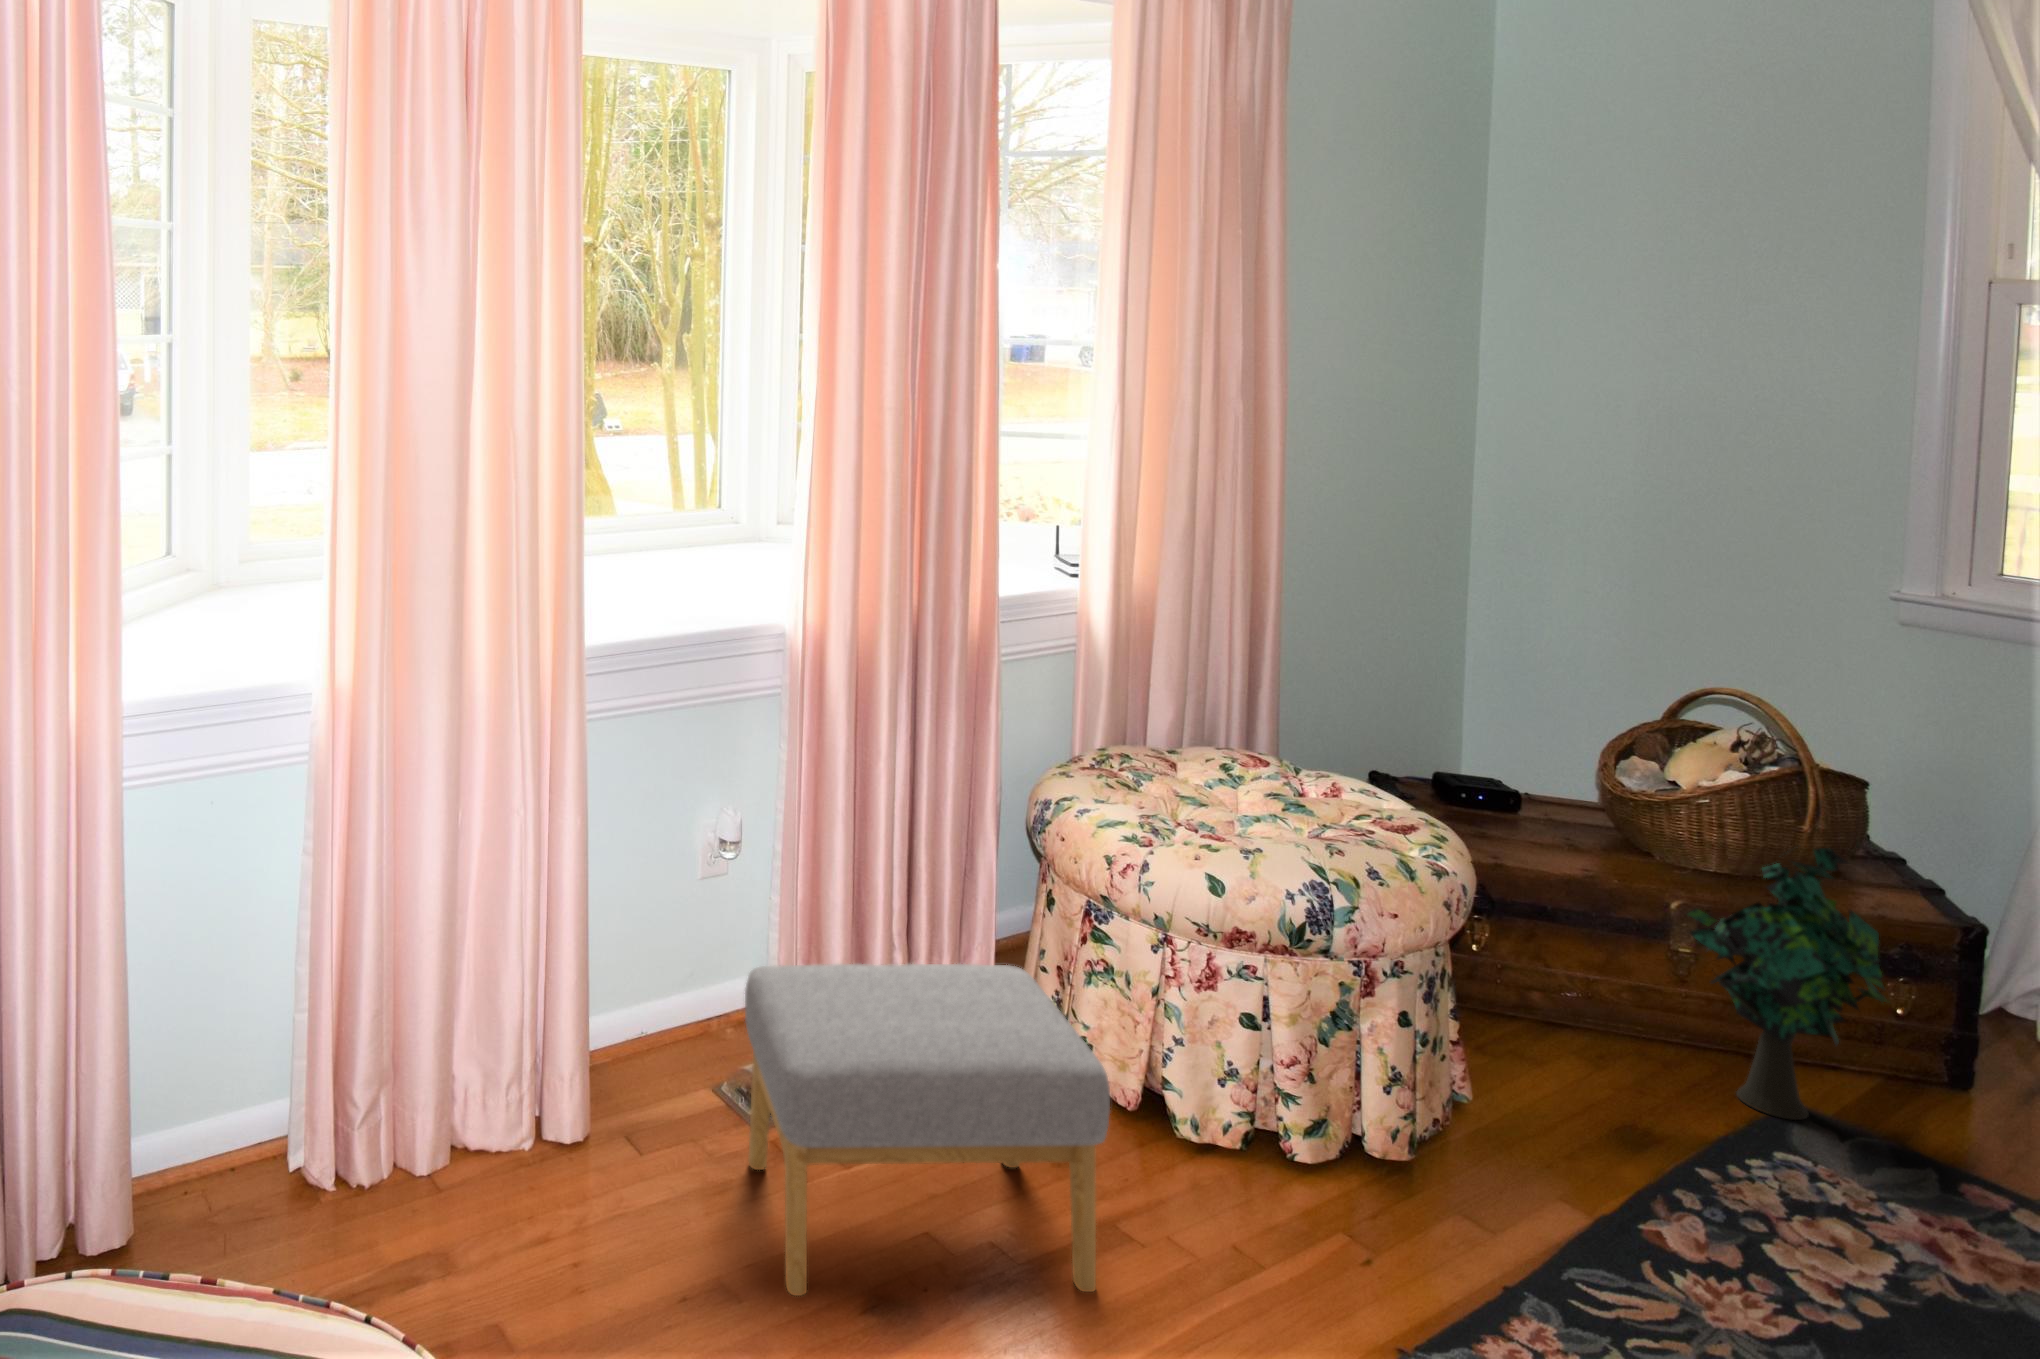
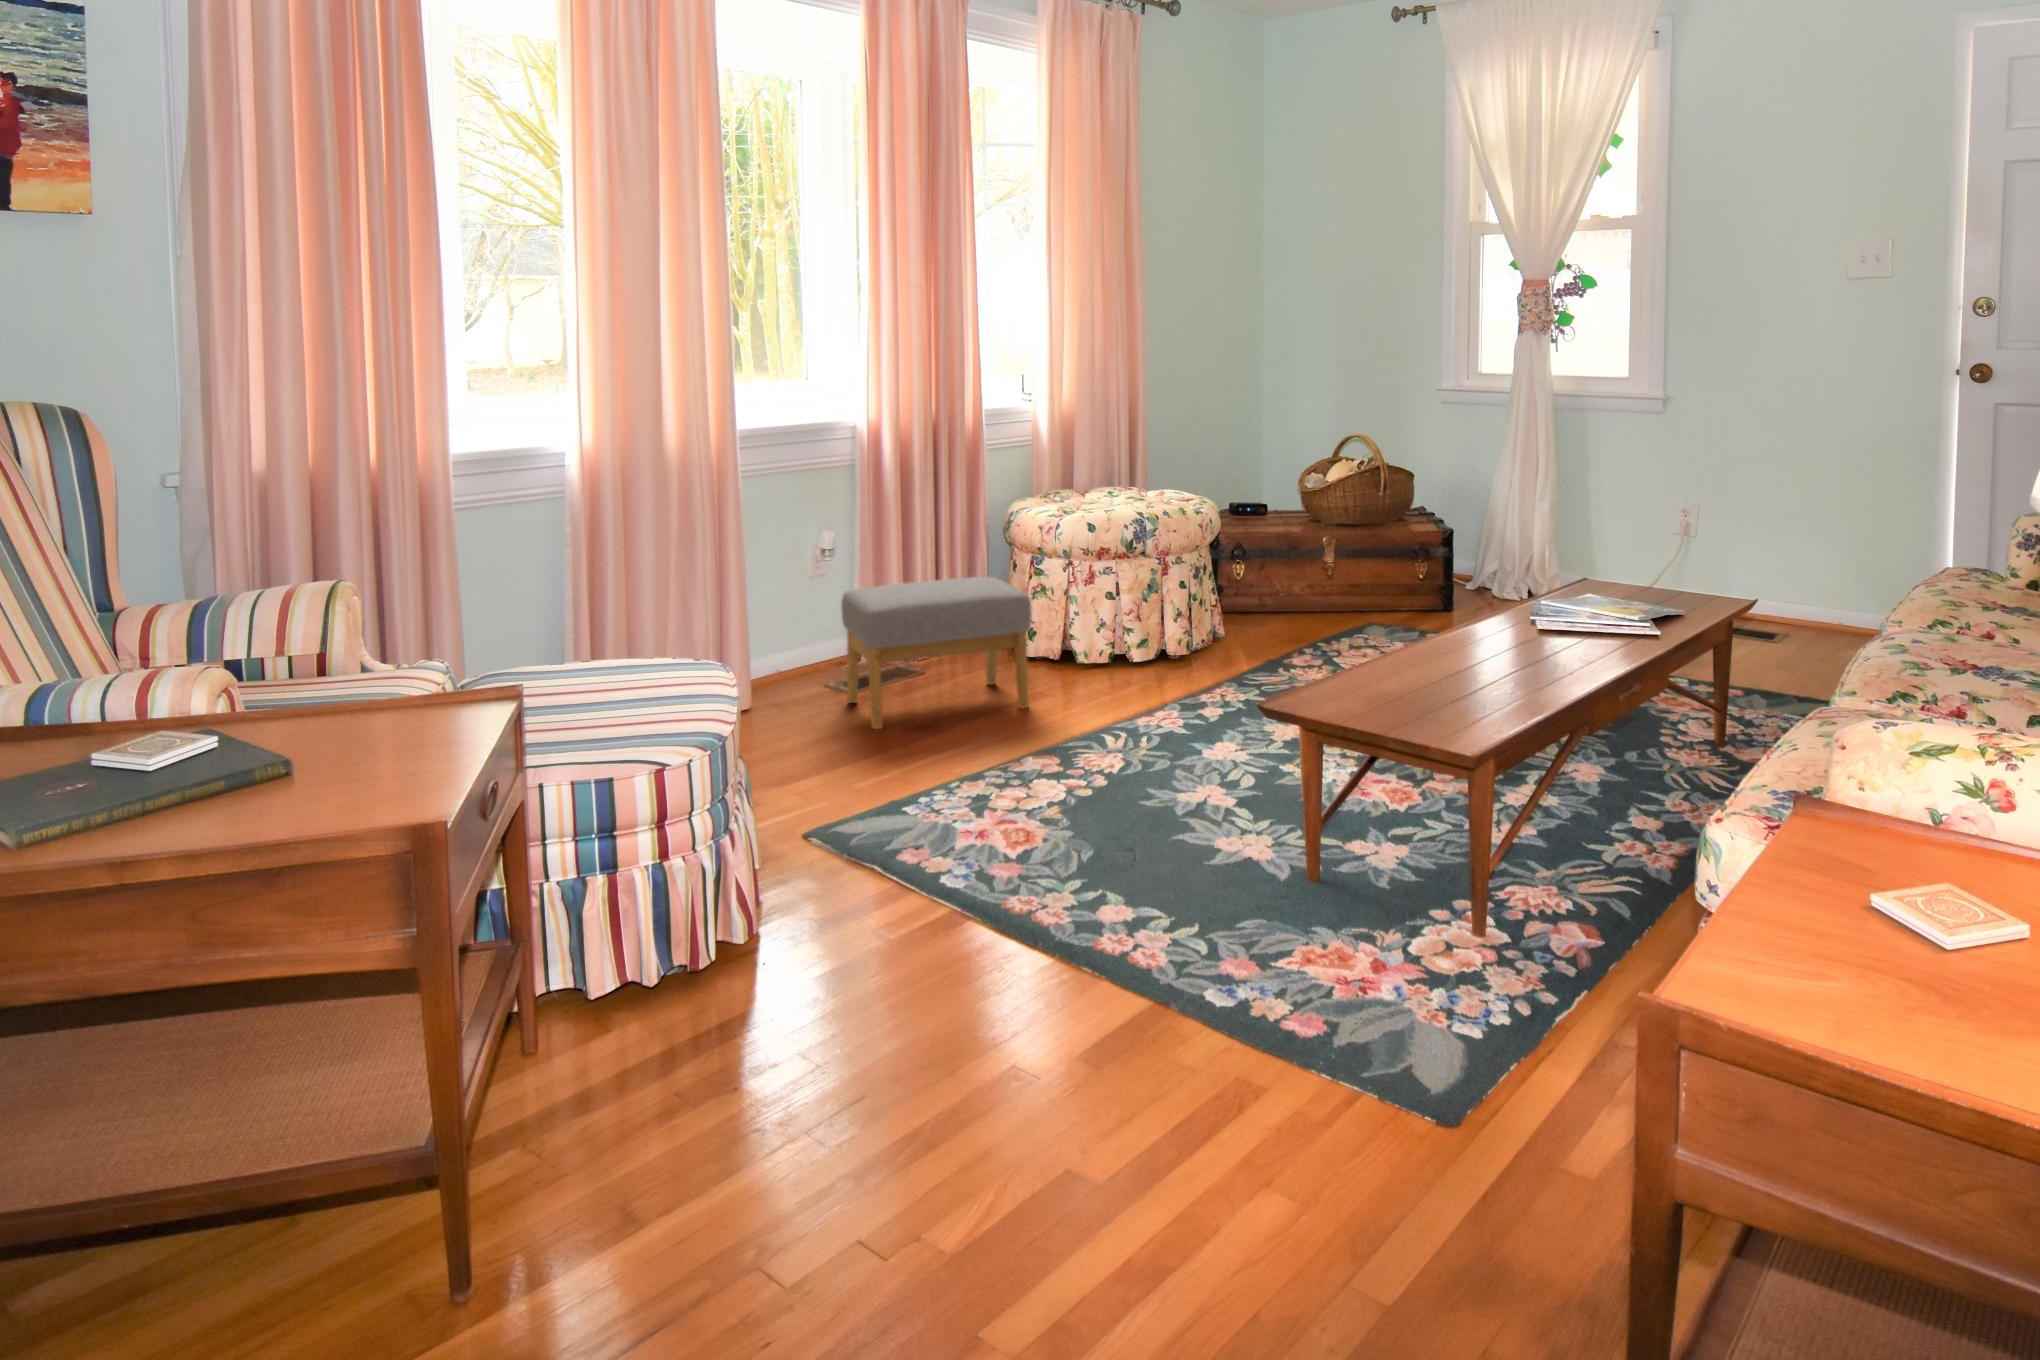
decorative plant: present [1688,848,1887,1120] -> none [1322,492,1402,627]

